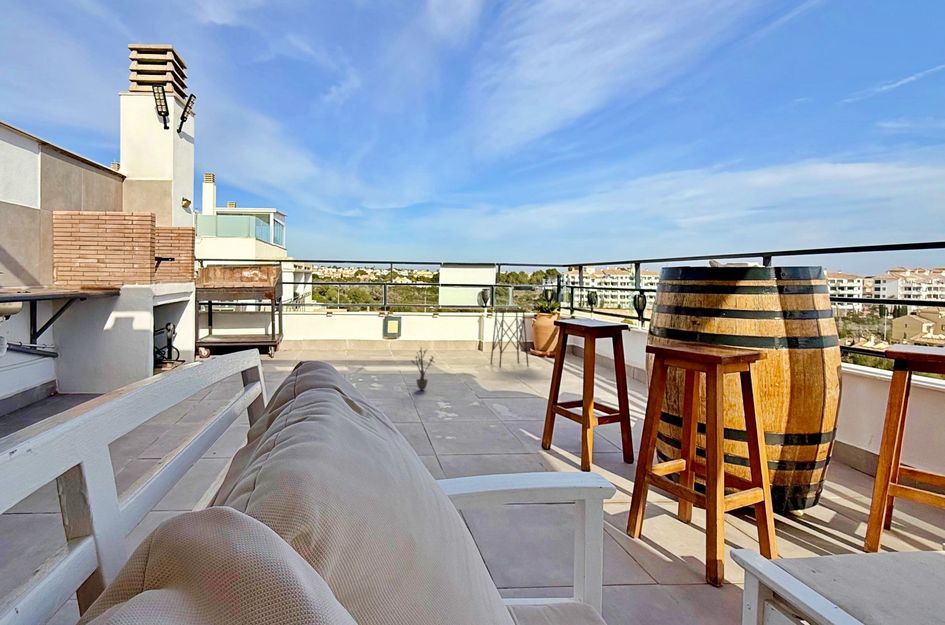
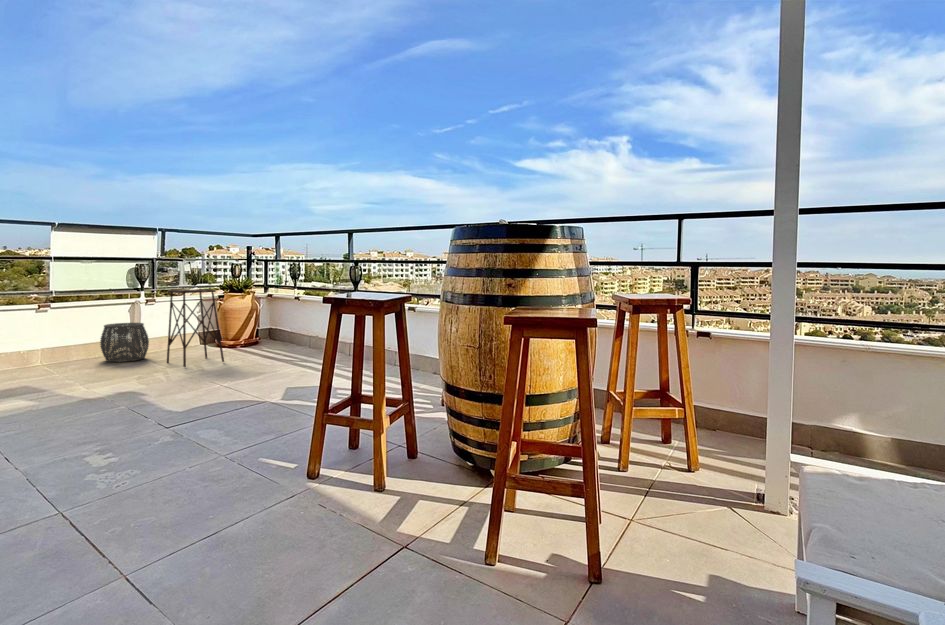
woven basket: none [451,331,482,359] -> present [100,323,149,362]
decorative plant: present [411,348,433,390] -> none [47,349,98,412]

